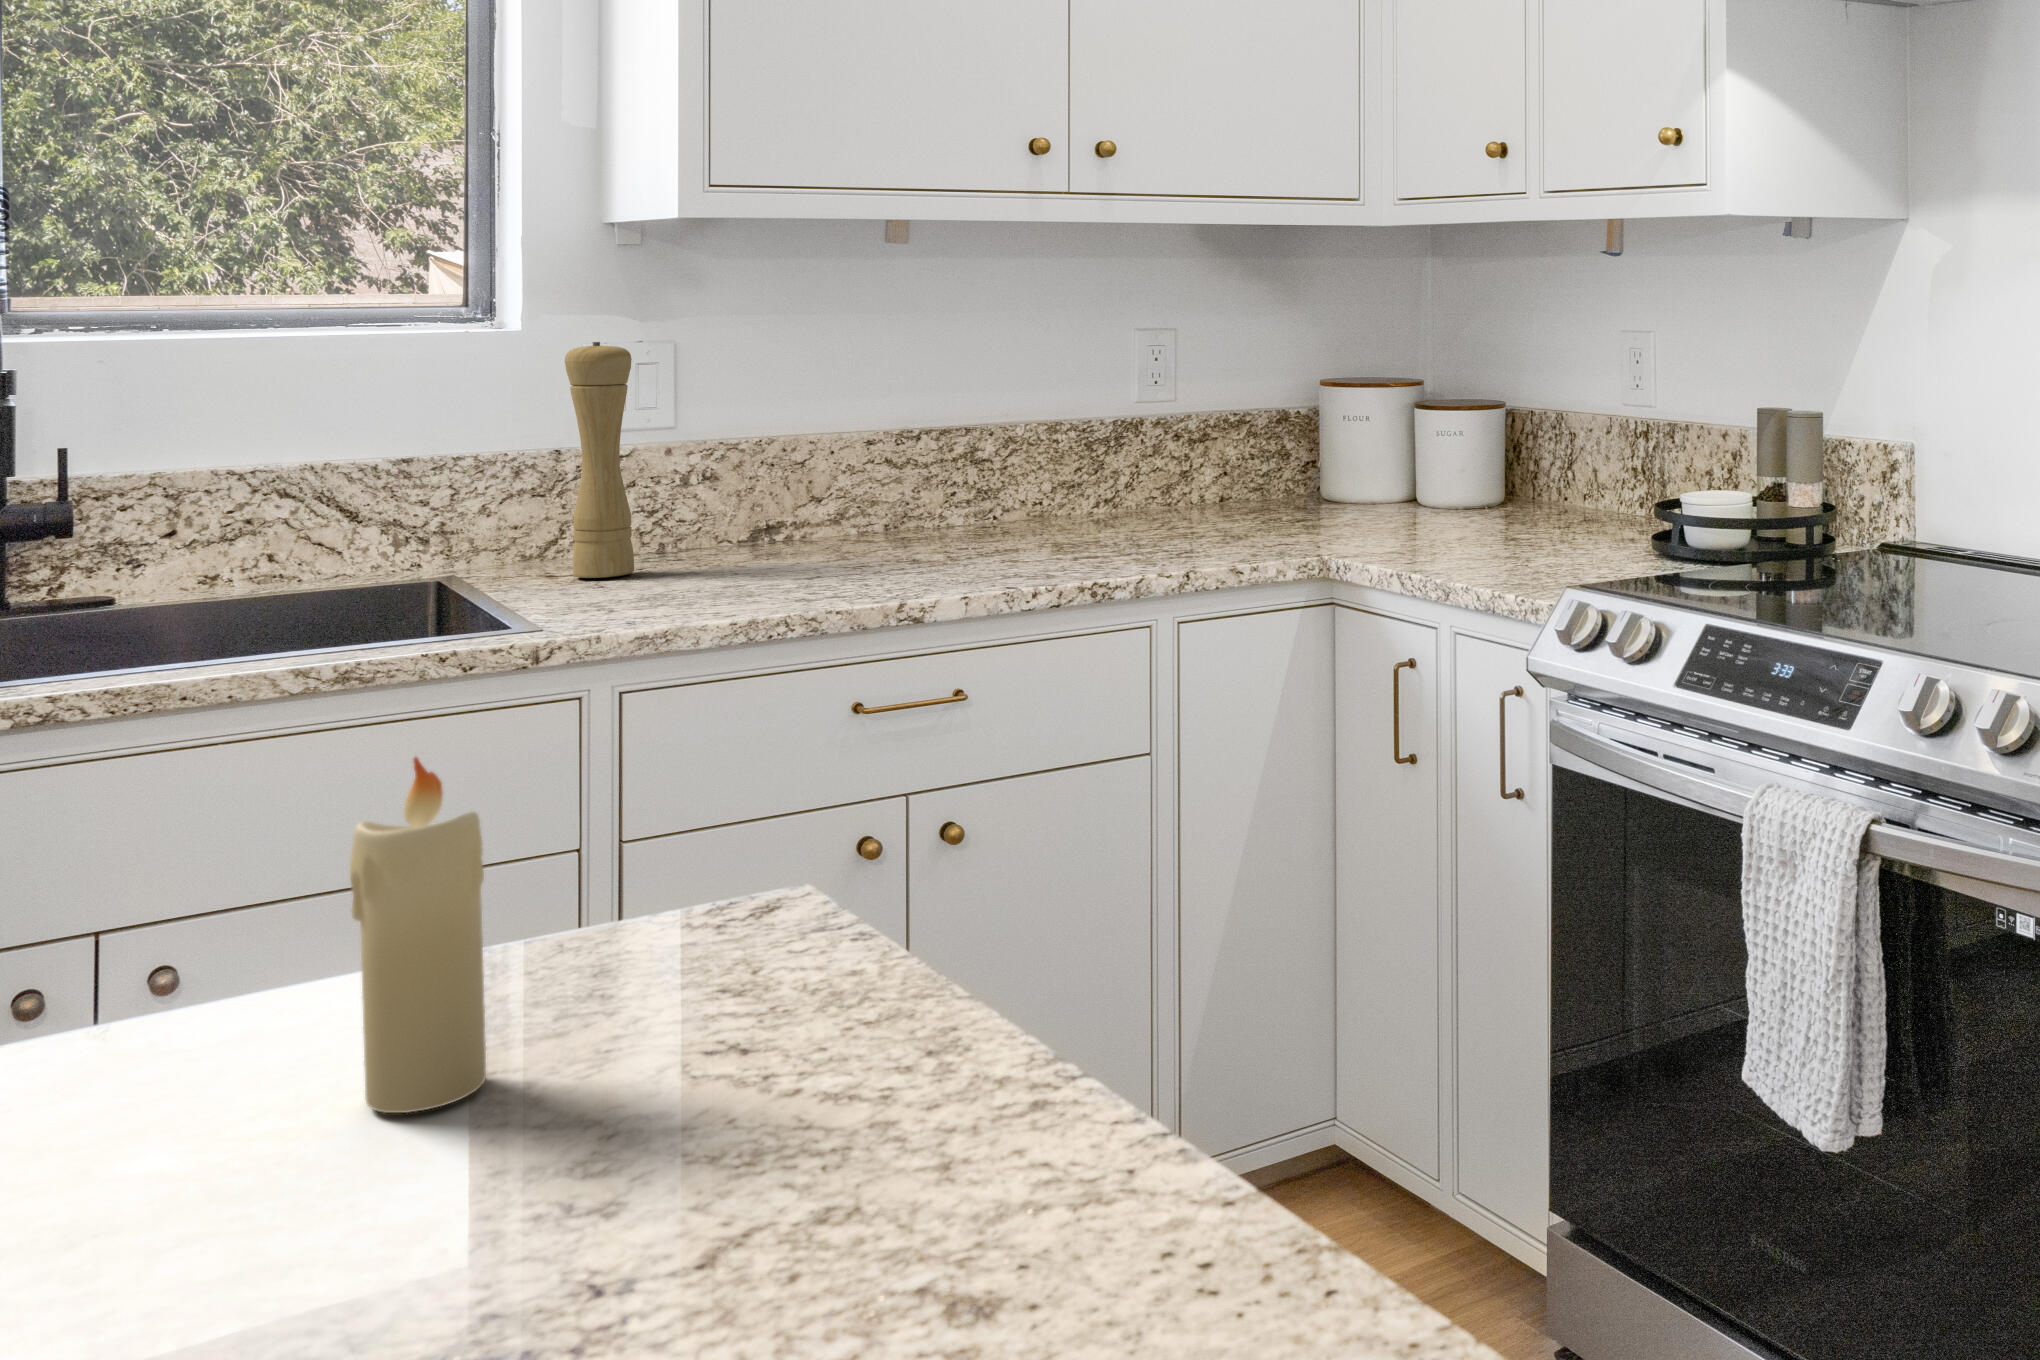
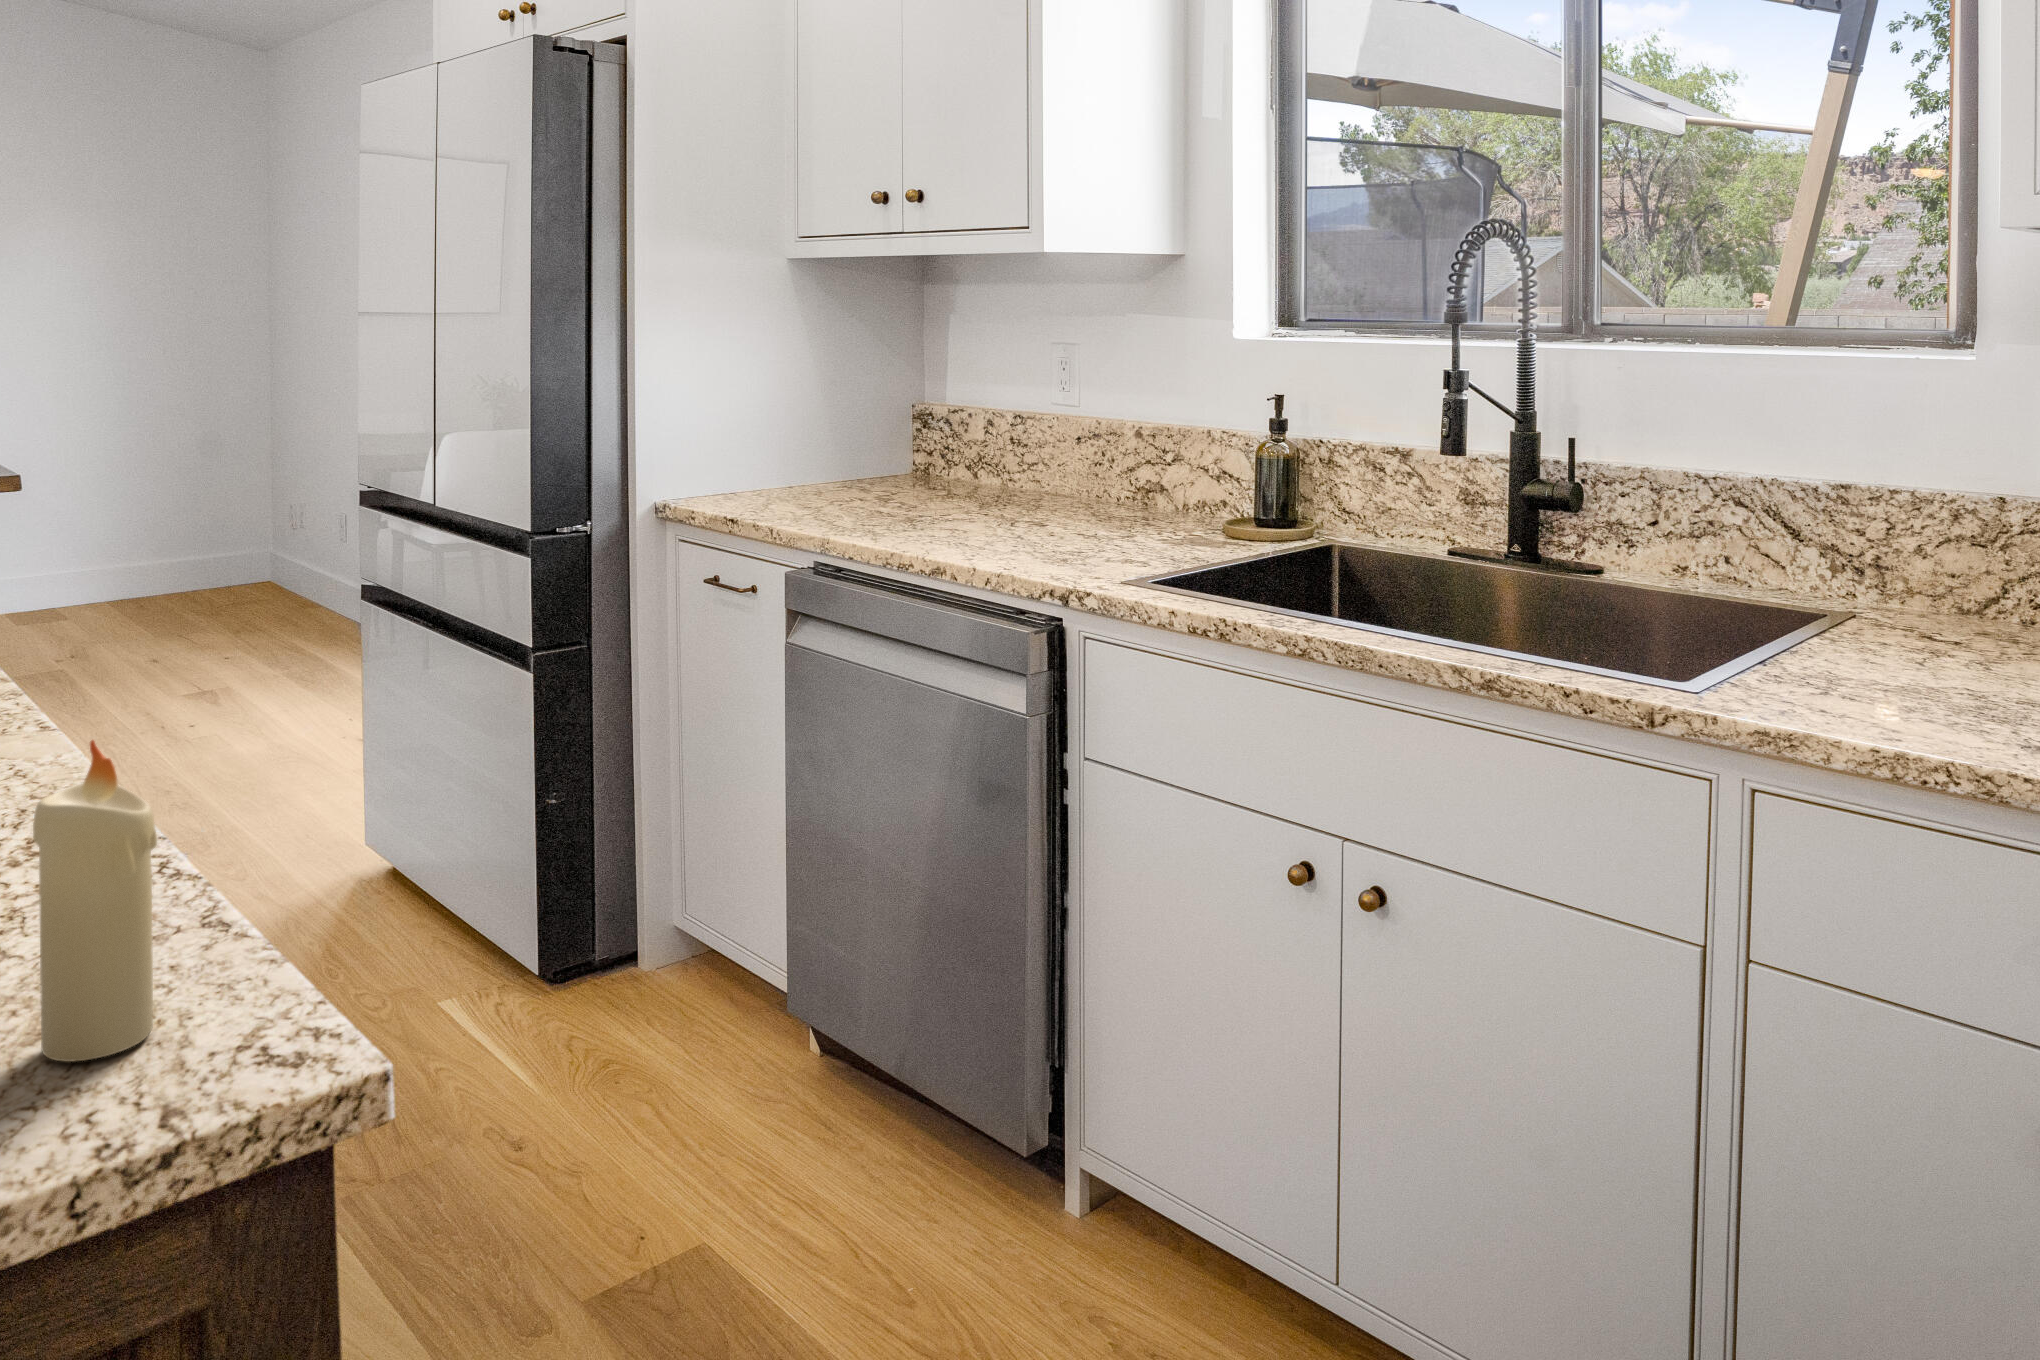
pepper mill: present [565,342,634,578] -> none [1925,373,2010,656]

